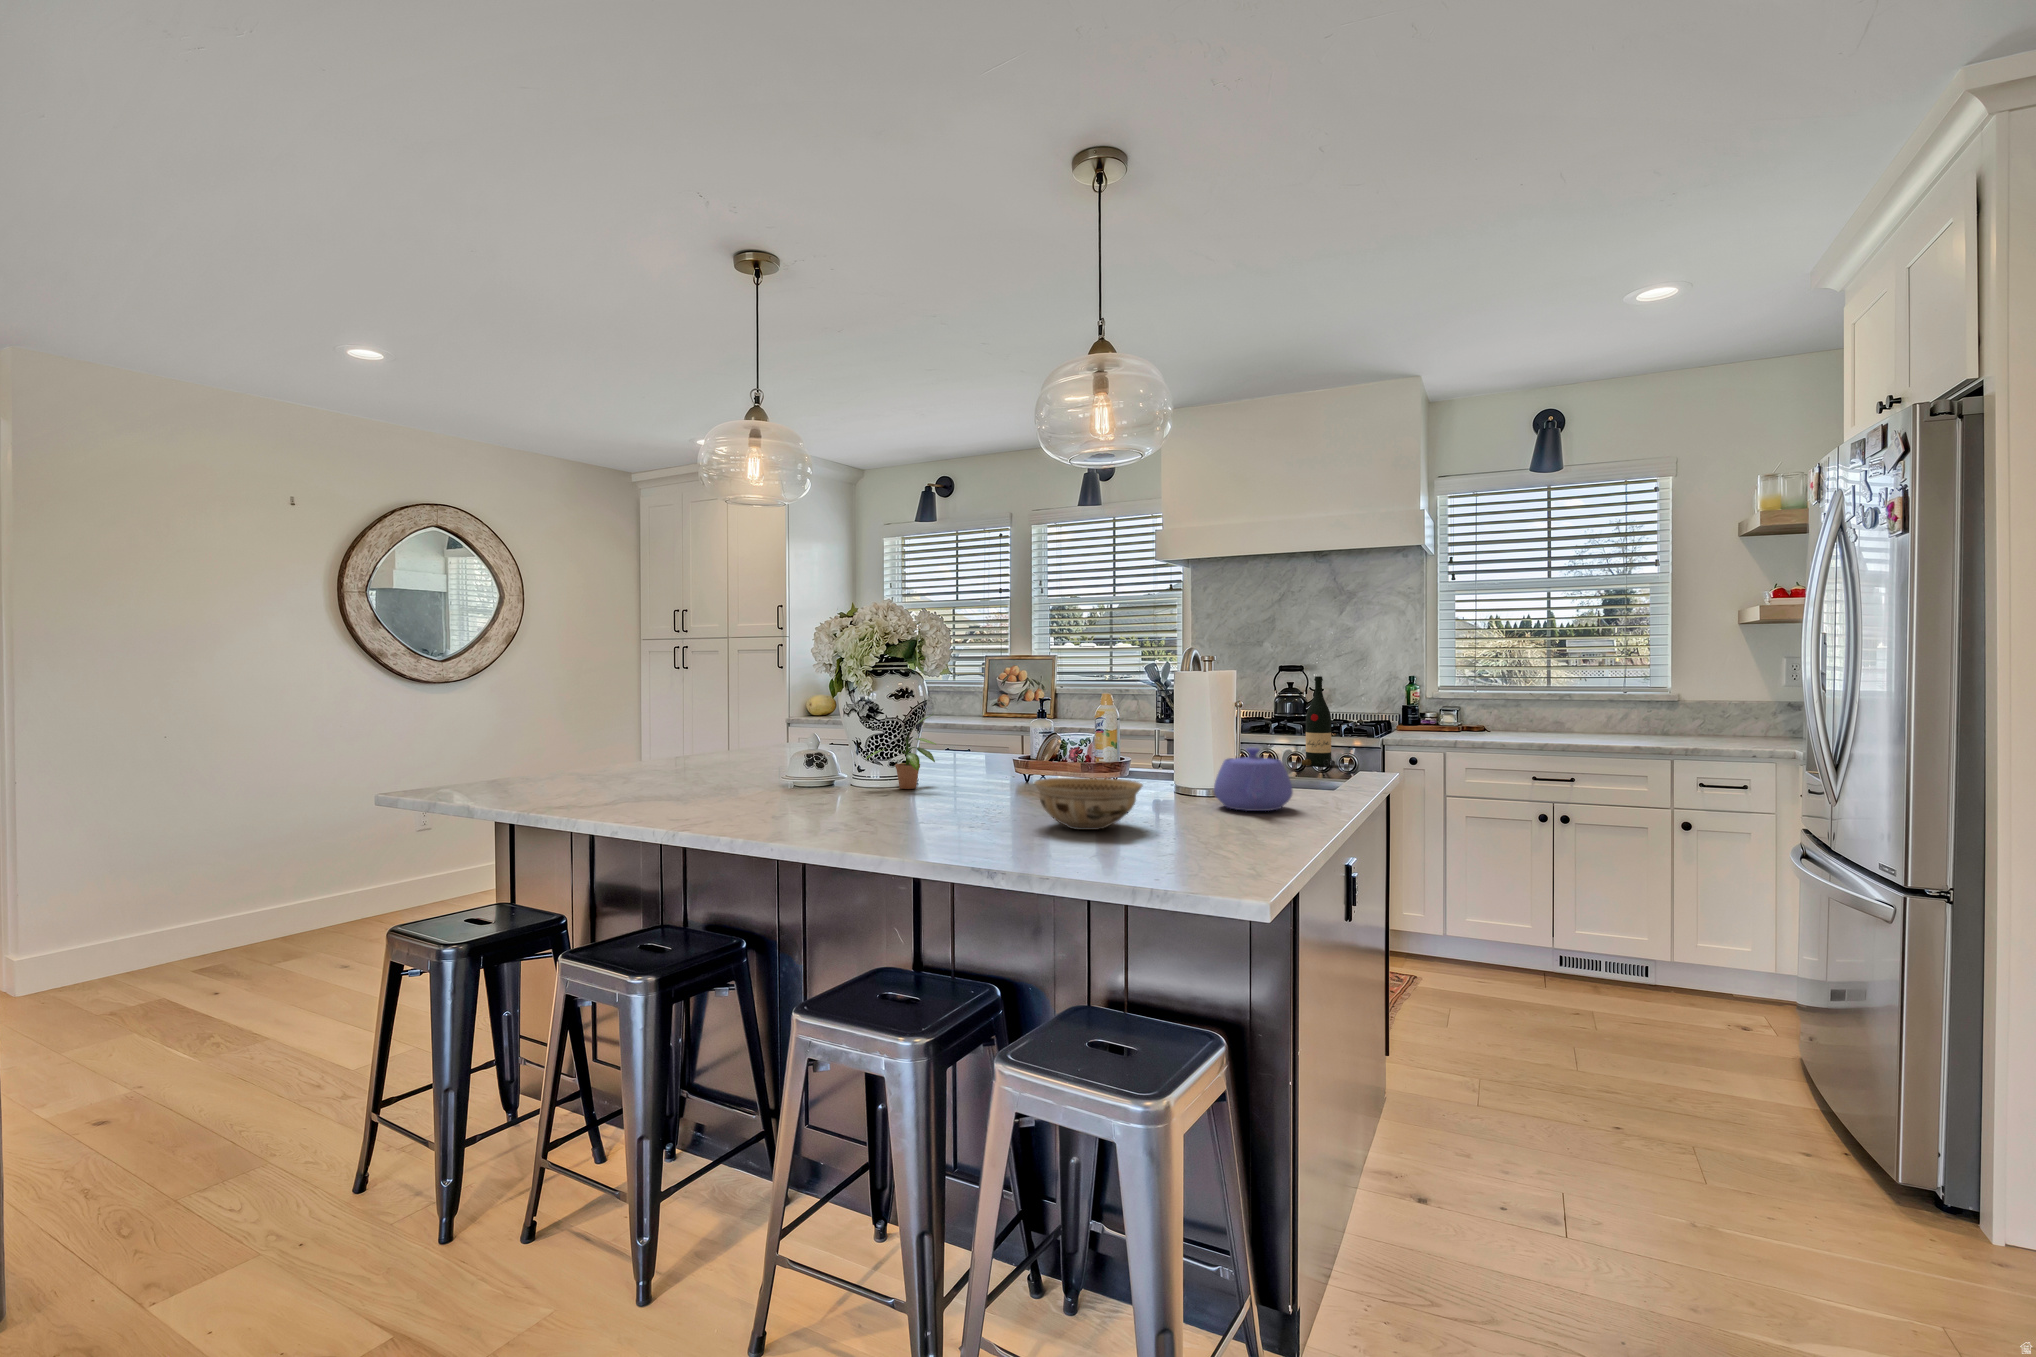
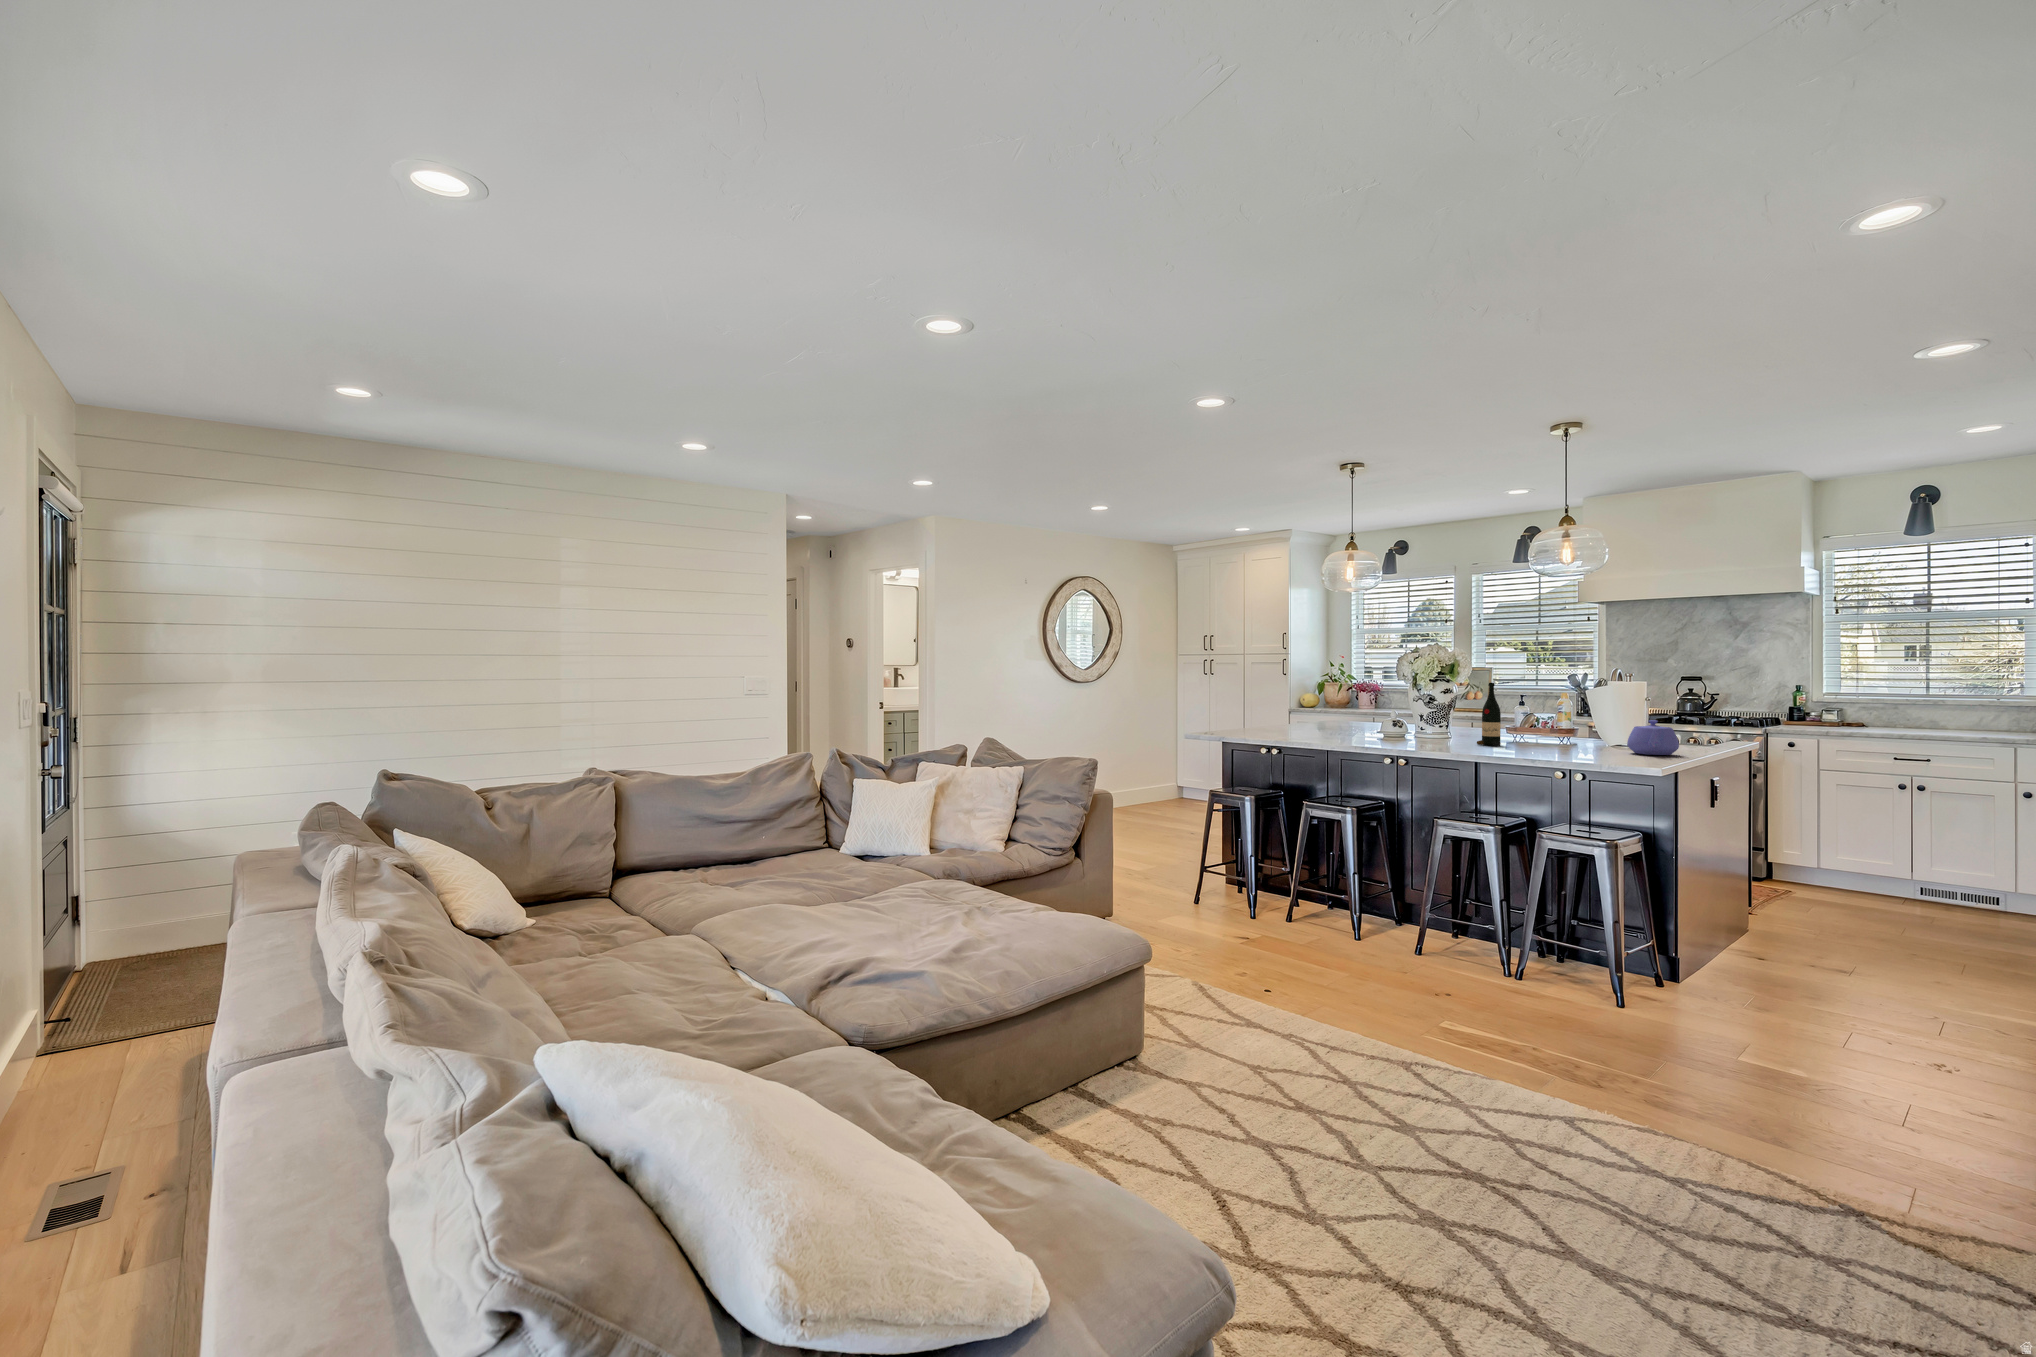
wine bottle: present [1302,676,1335,766] -> present [1477,683,1501,746]
potted plant: present [866,714,936,789] -> none [1406,691,1450,741]
ceramic bowl: present [1035,778,1143,830] -> none [1522,731,1585,757]

